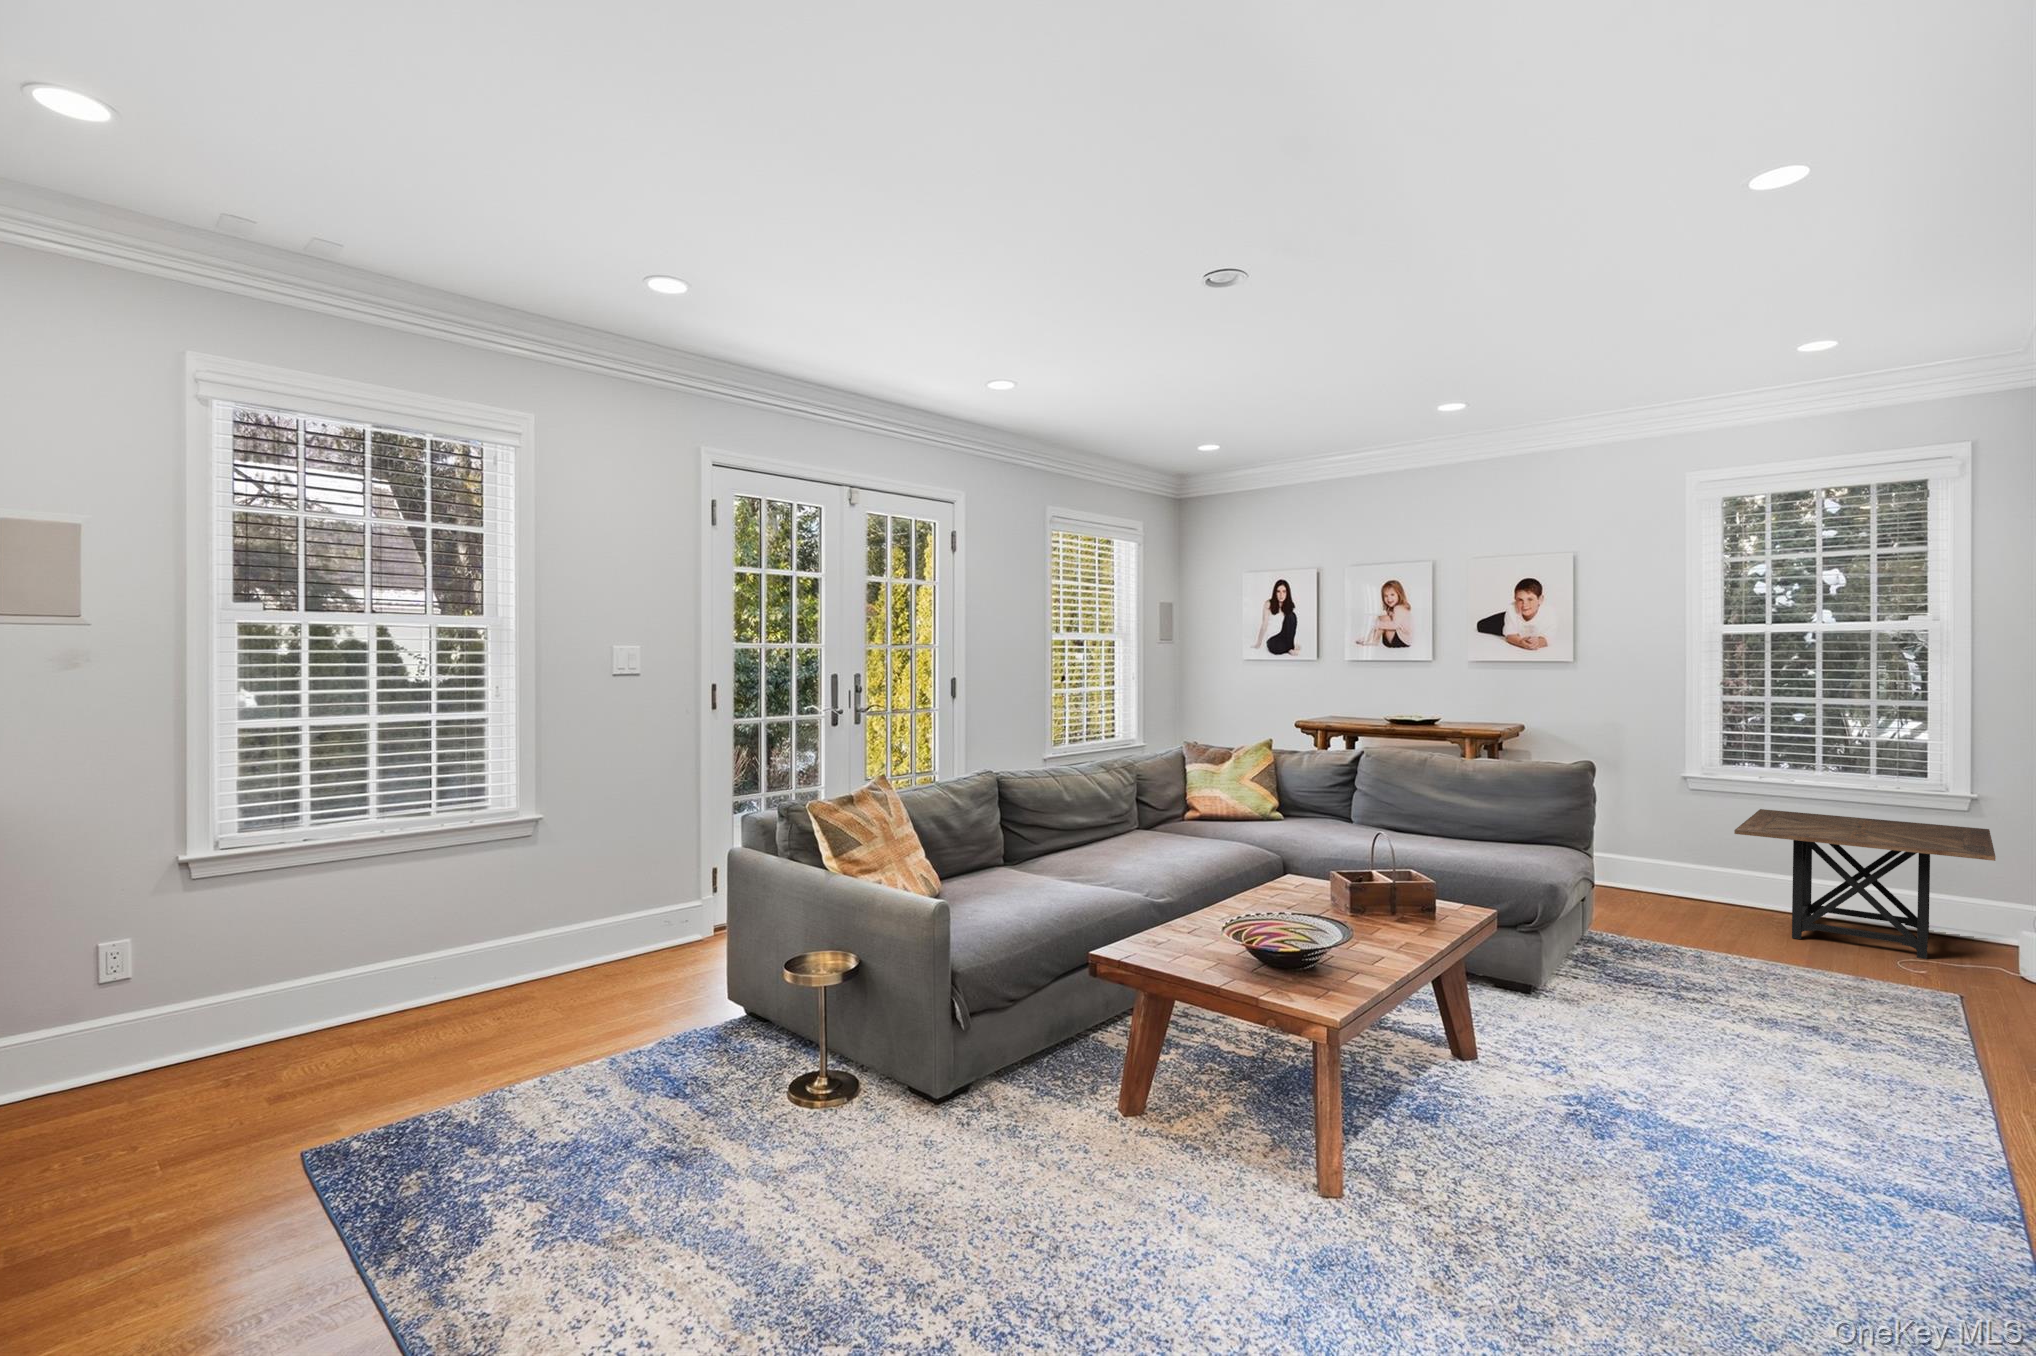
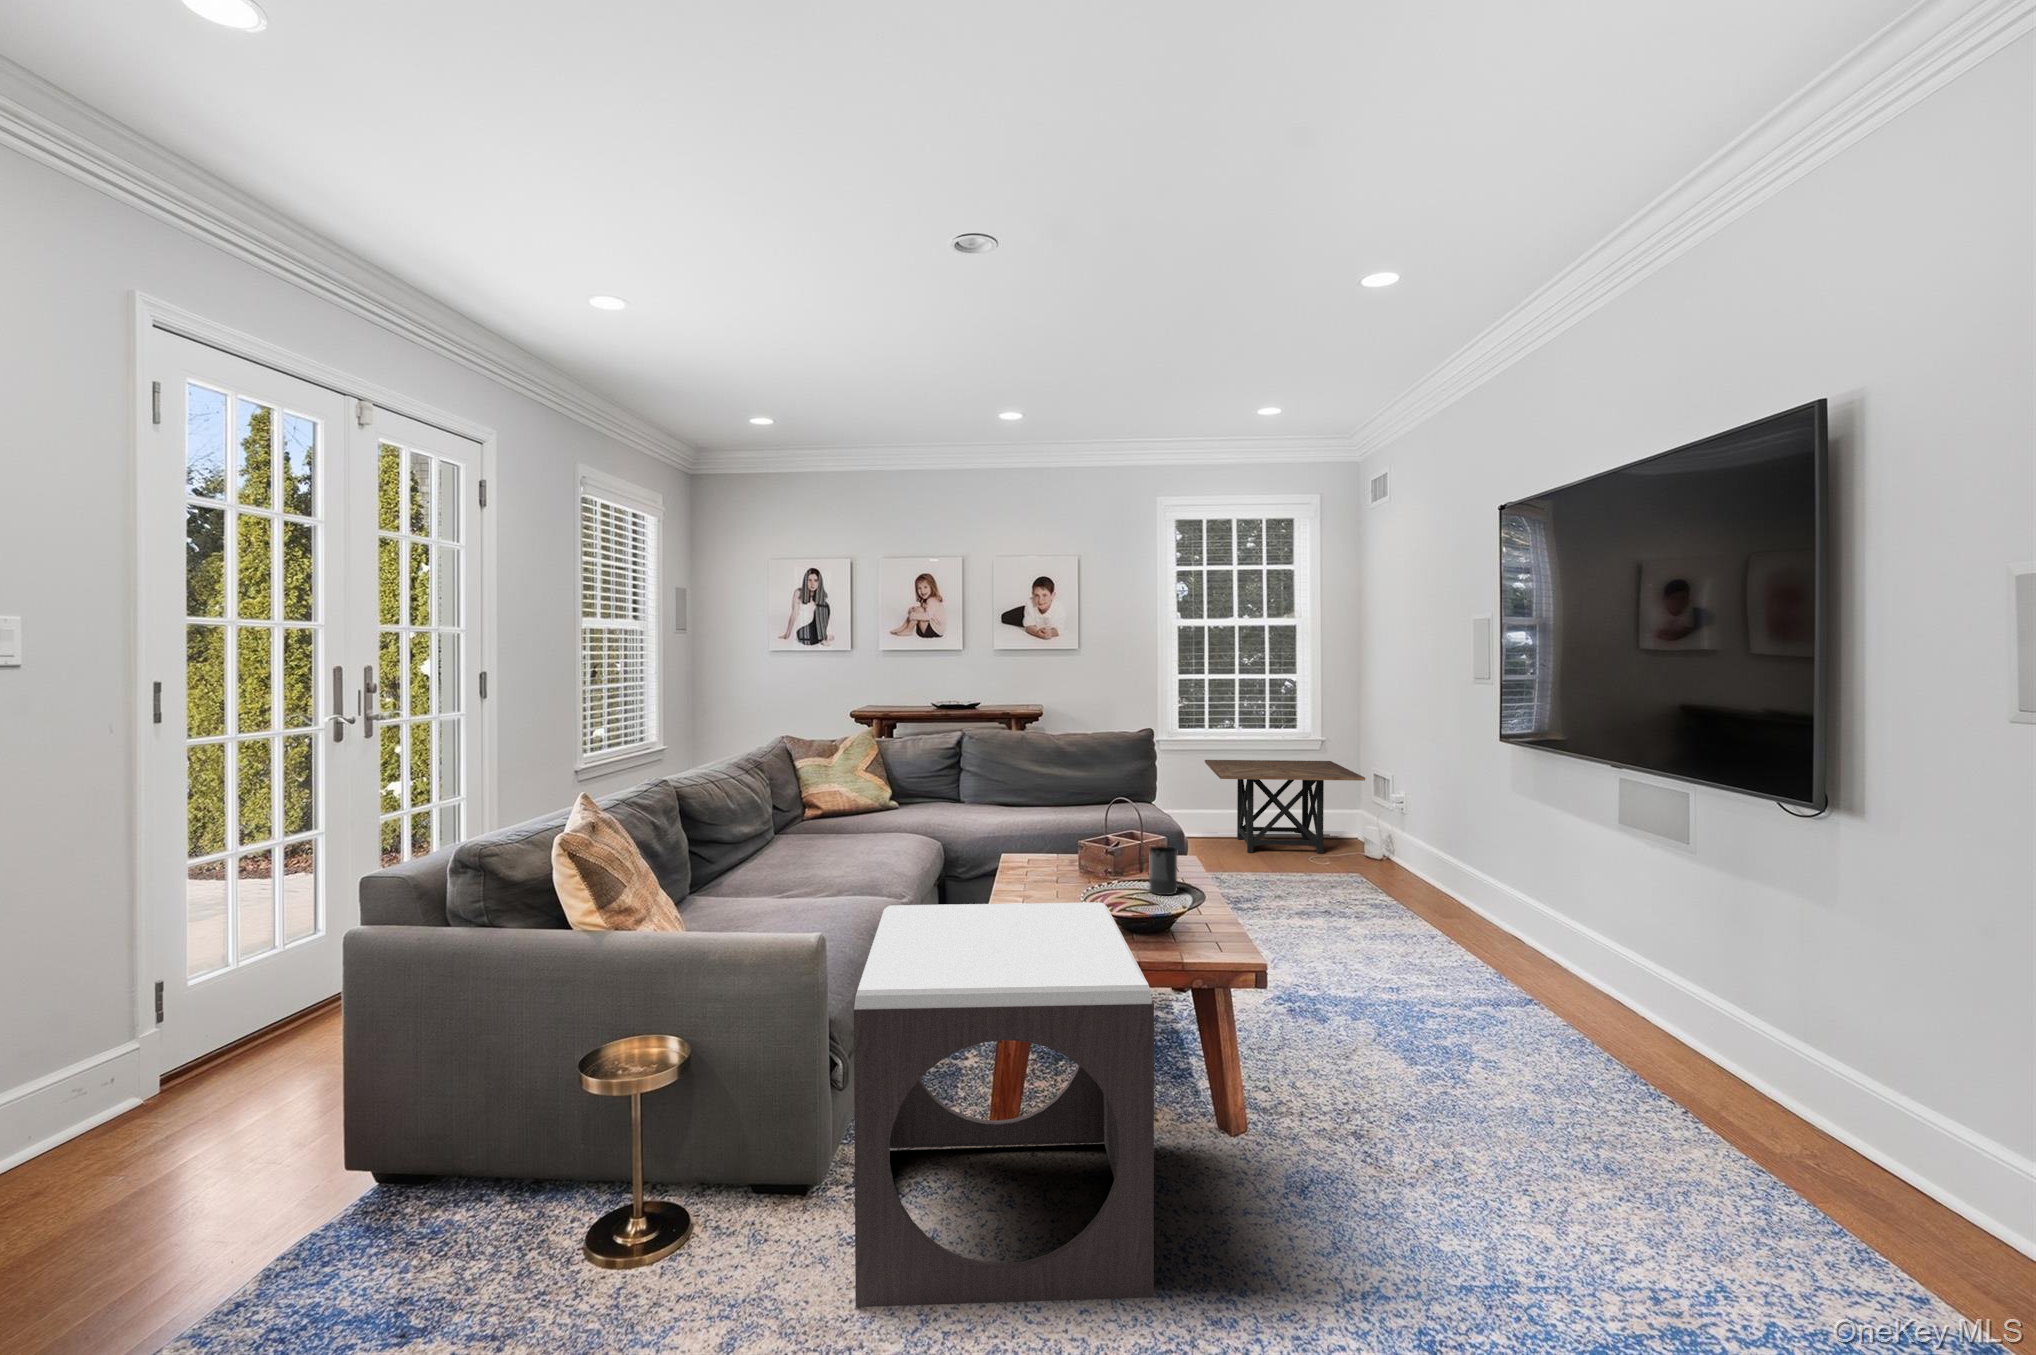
candle: none [1382,881,1418,939] -> present [1149,846,1177,895]
footstool: none [891,887,1204,1261] -> present [854,903,1154,1307]

